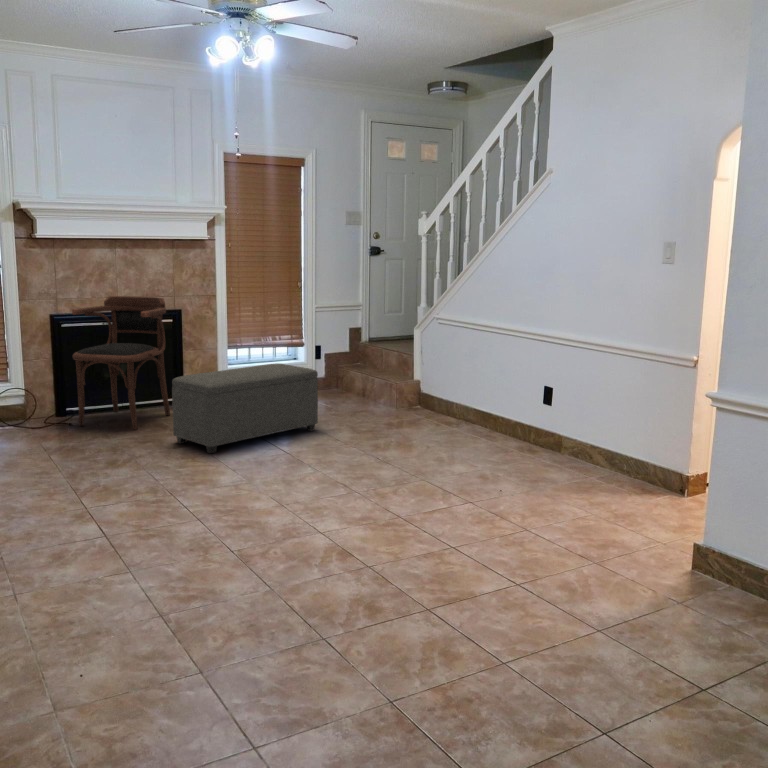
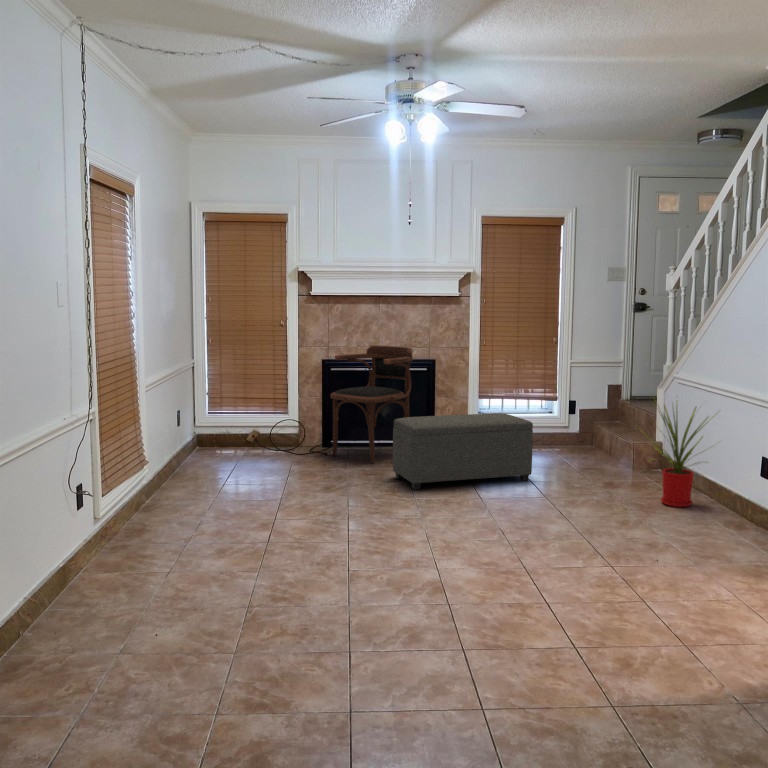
house plant: none [422,335,498,439] -> present [650,401,708,507]

